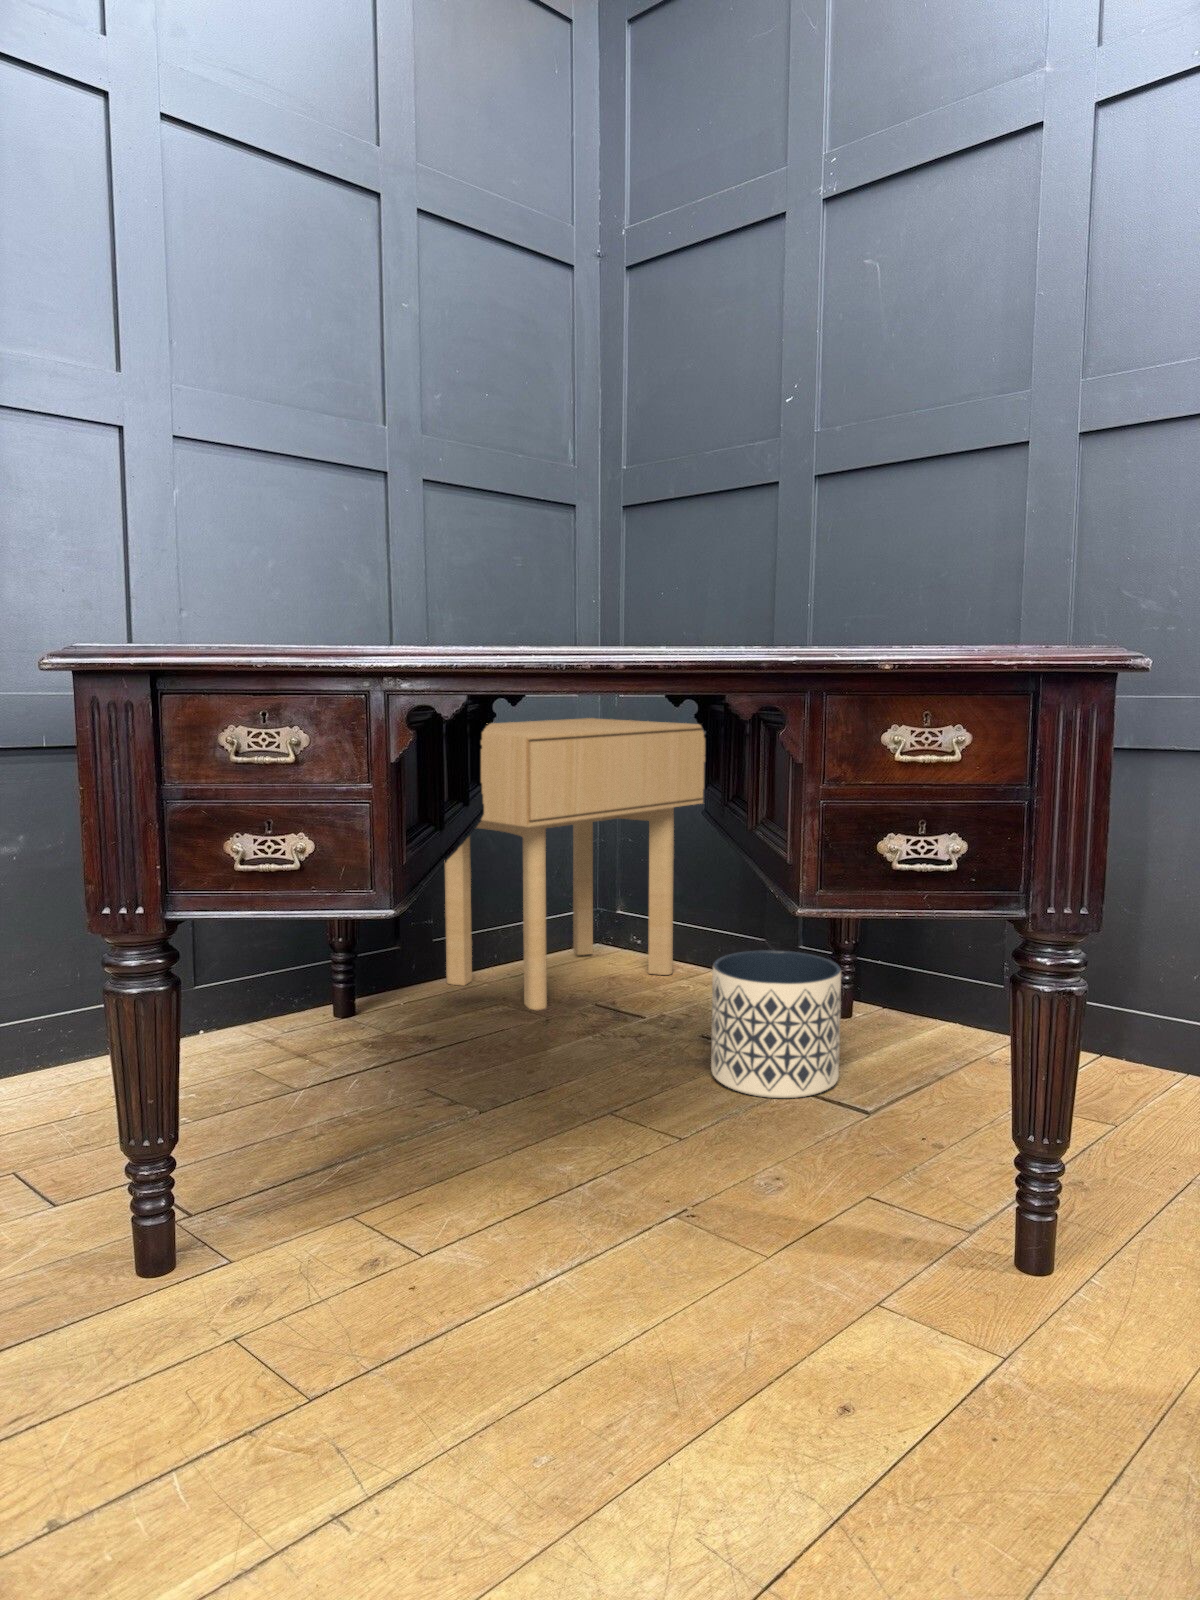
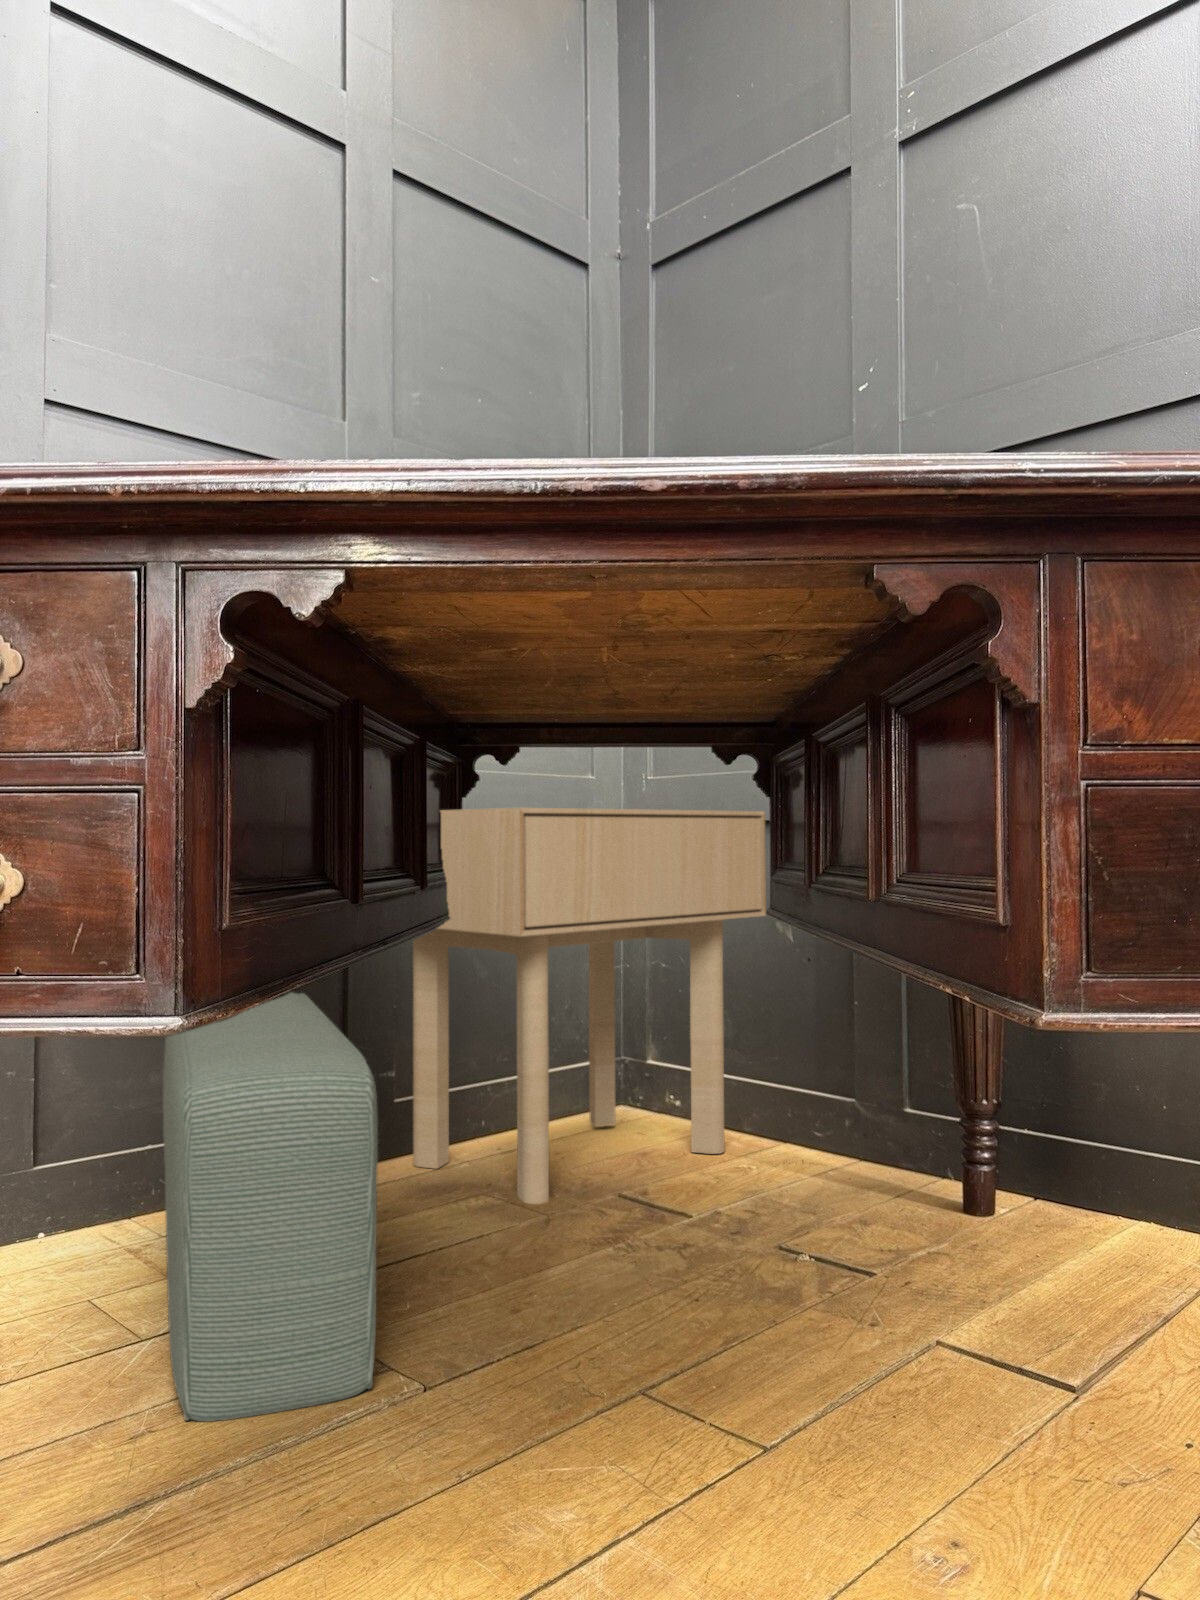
pouf: none [282,865,448,1131] -> present [163,993,378,1422]
planter: present [711,950,841,1098] -> none [800,1112,1008,1358]

